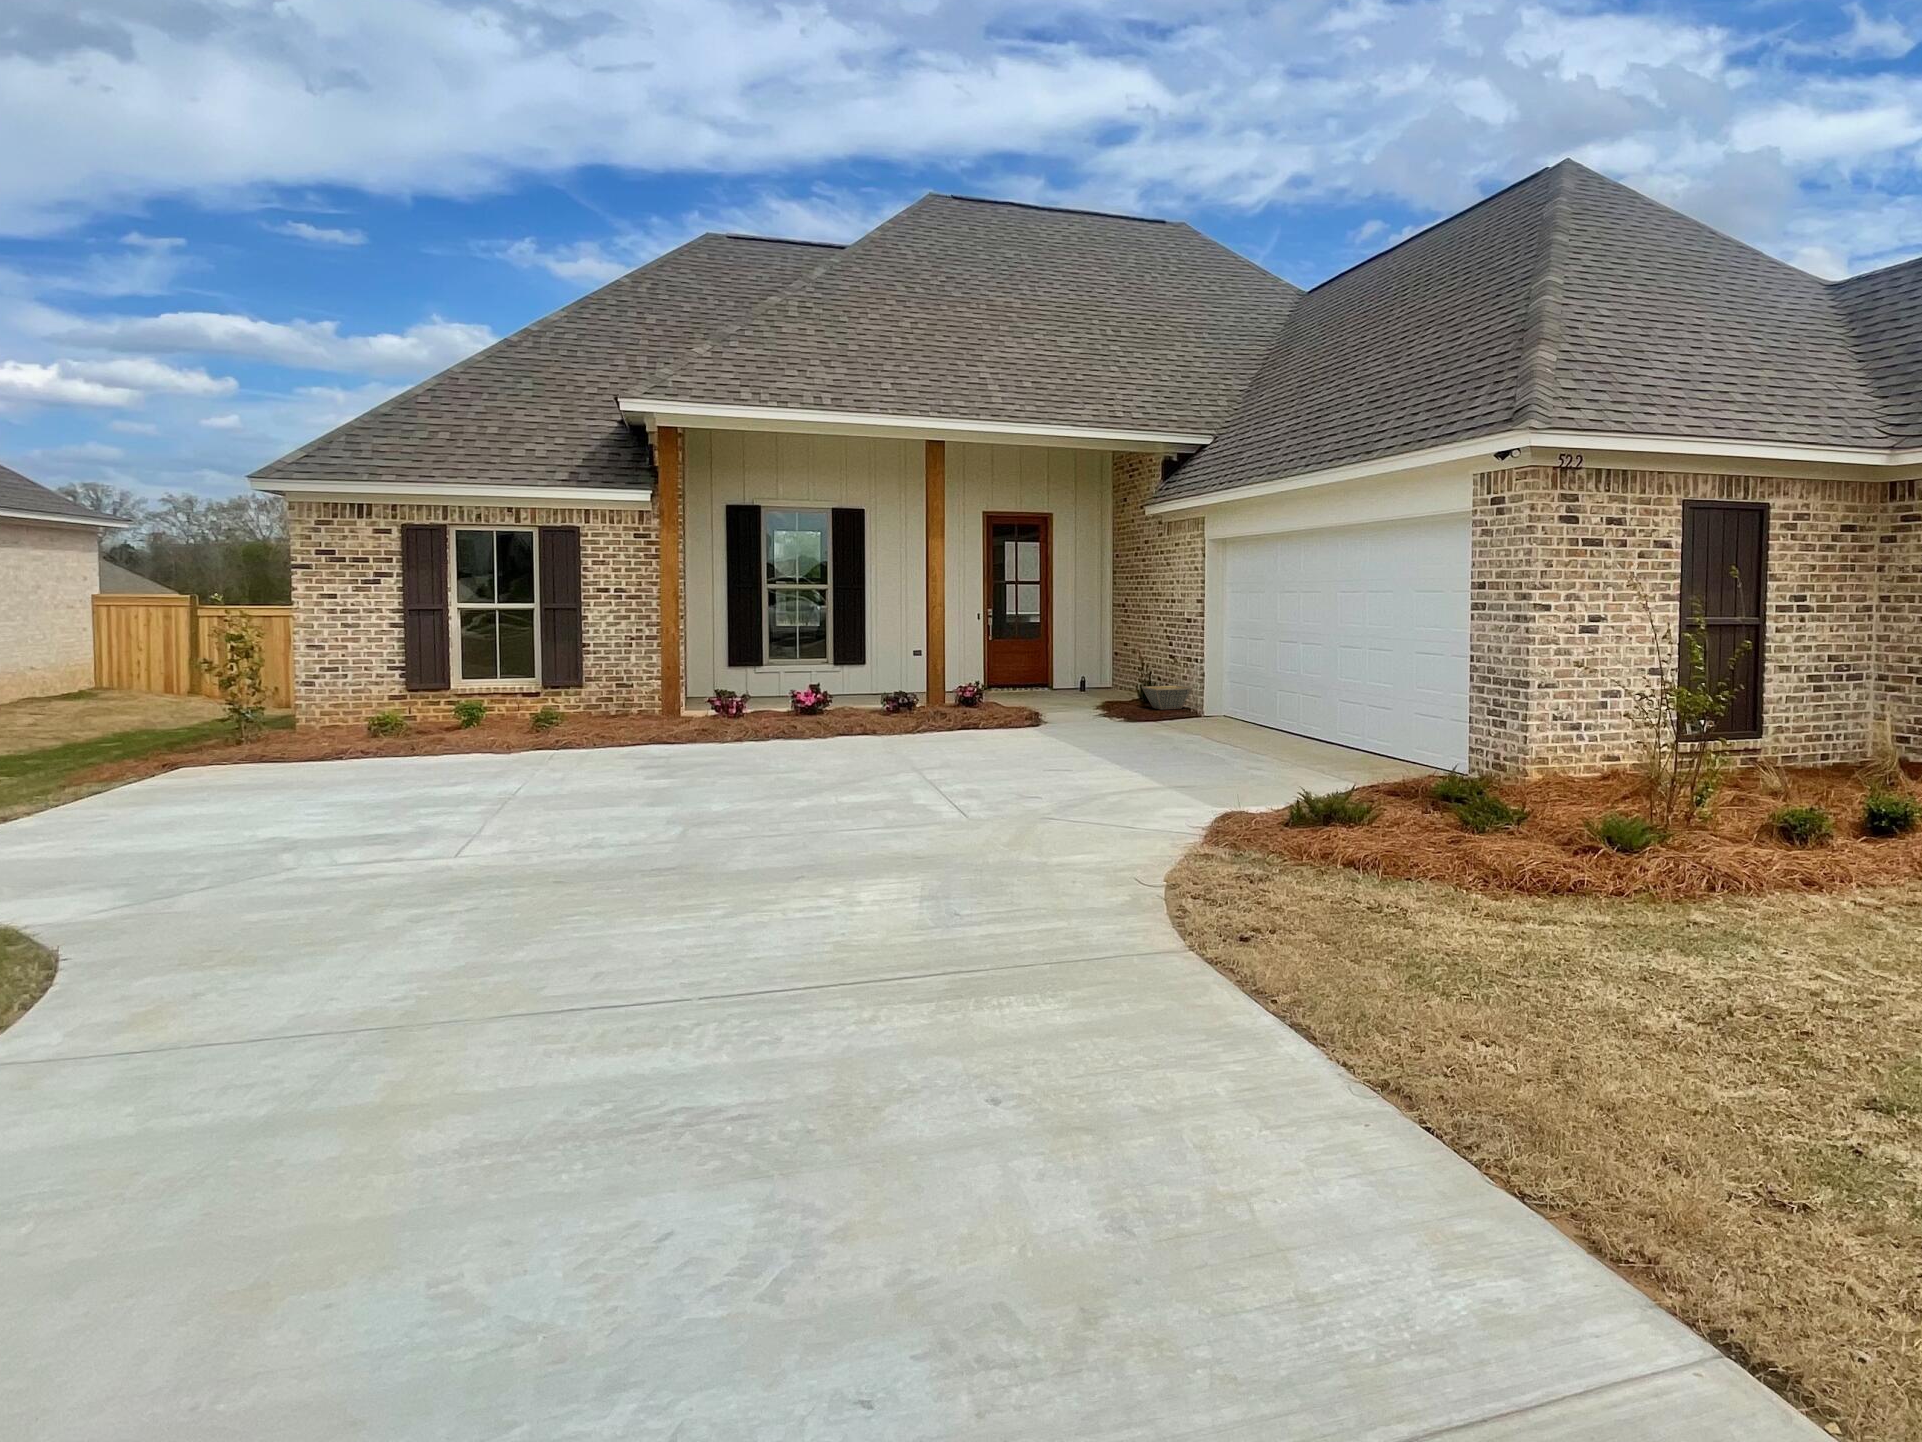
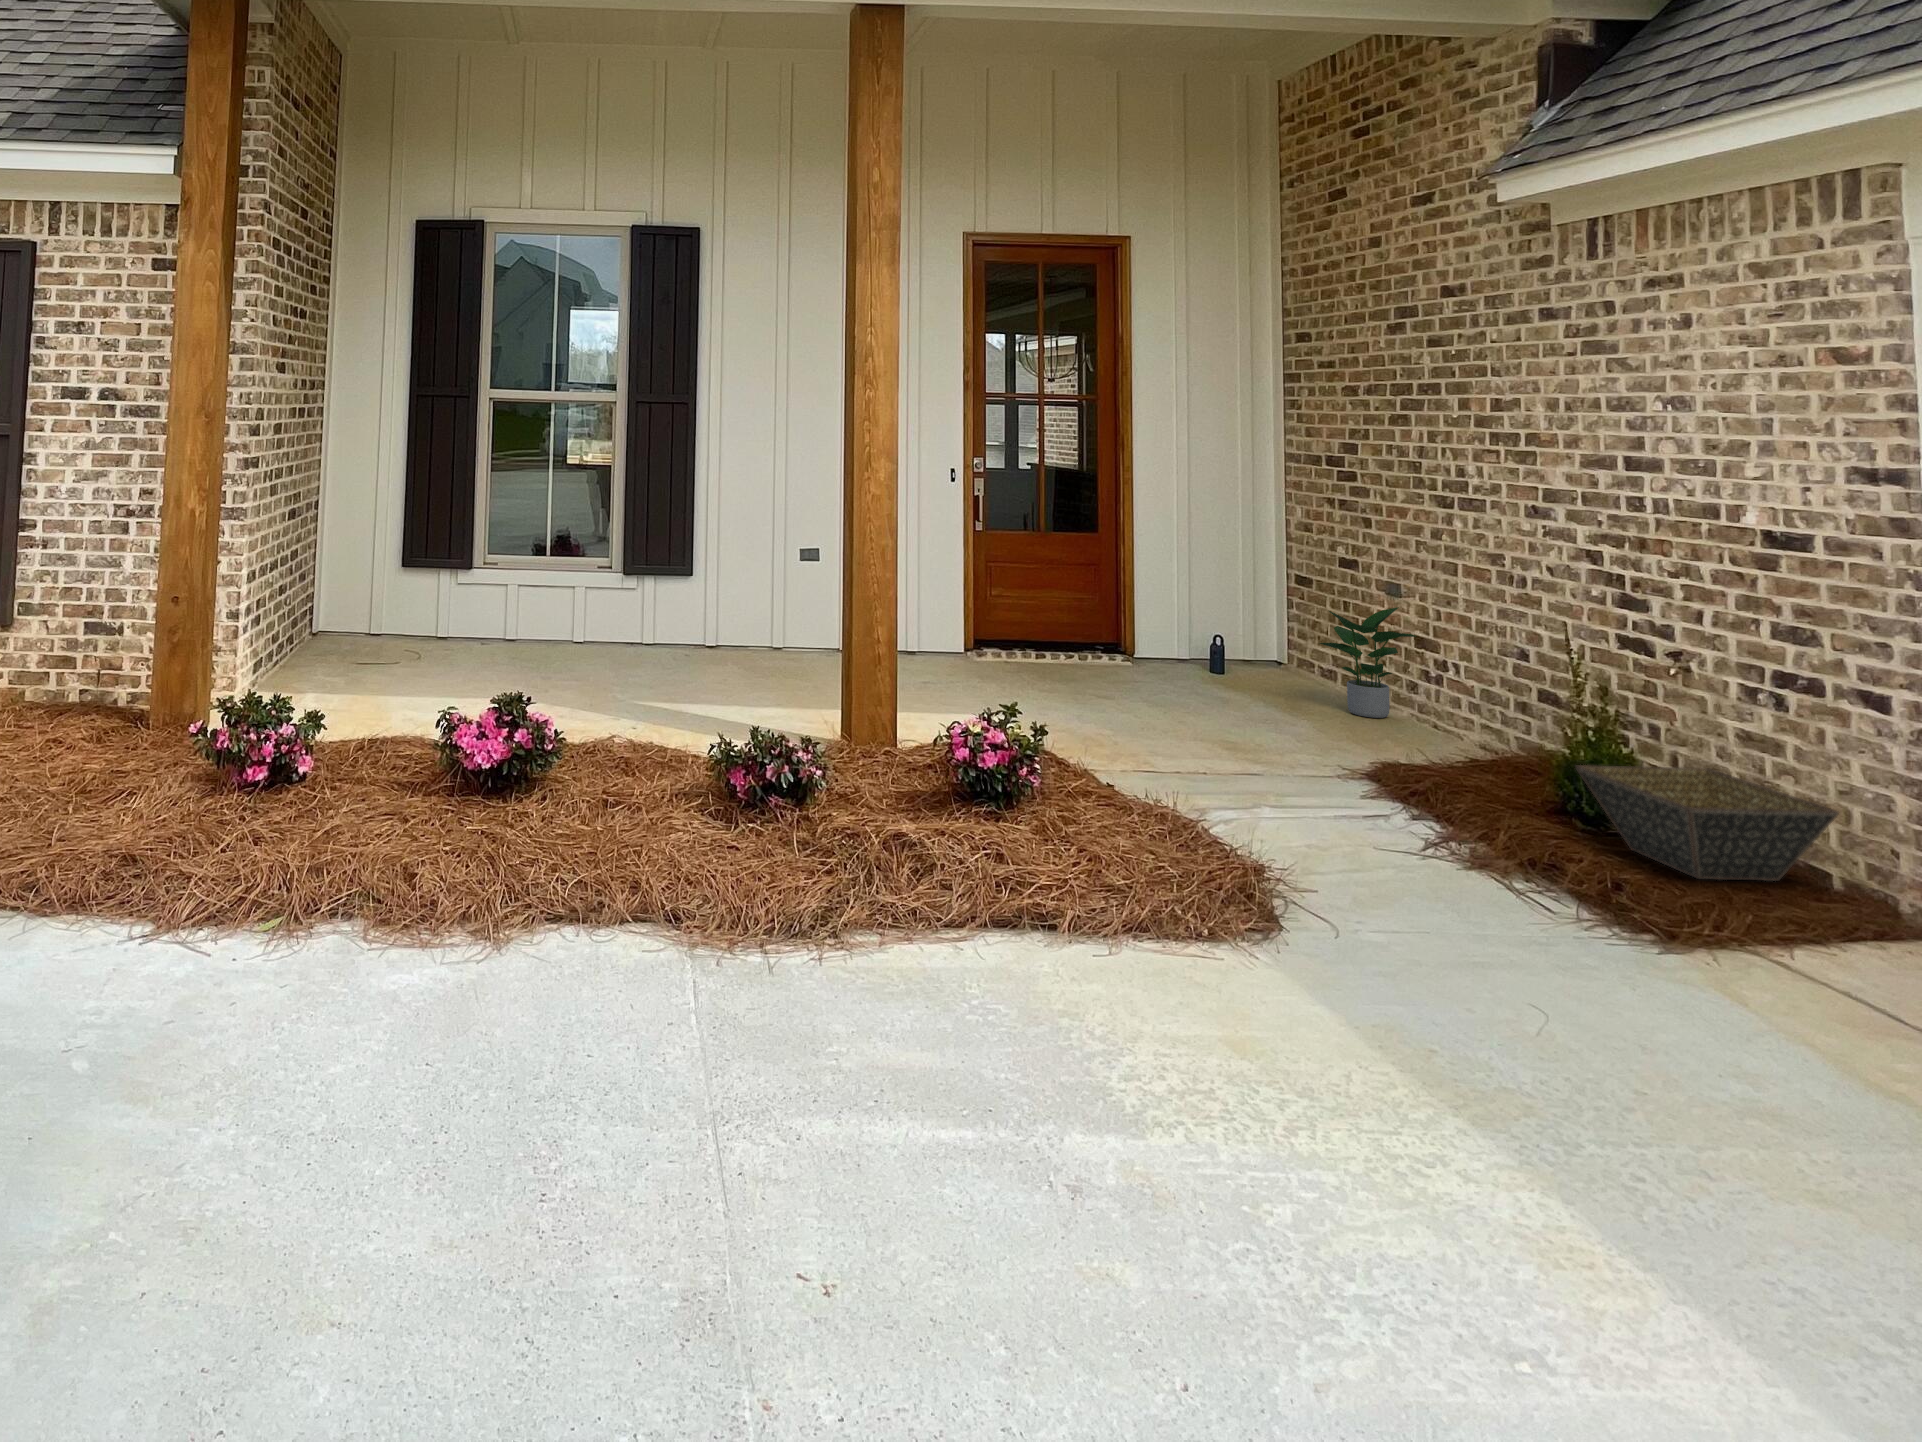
potted plant: none [1100,656,1130,695] -> present [1320,607,1417,718]

